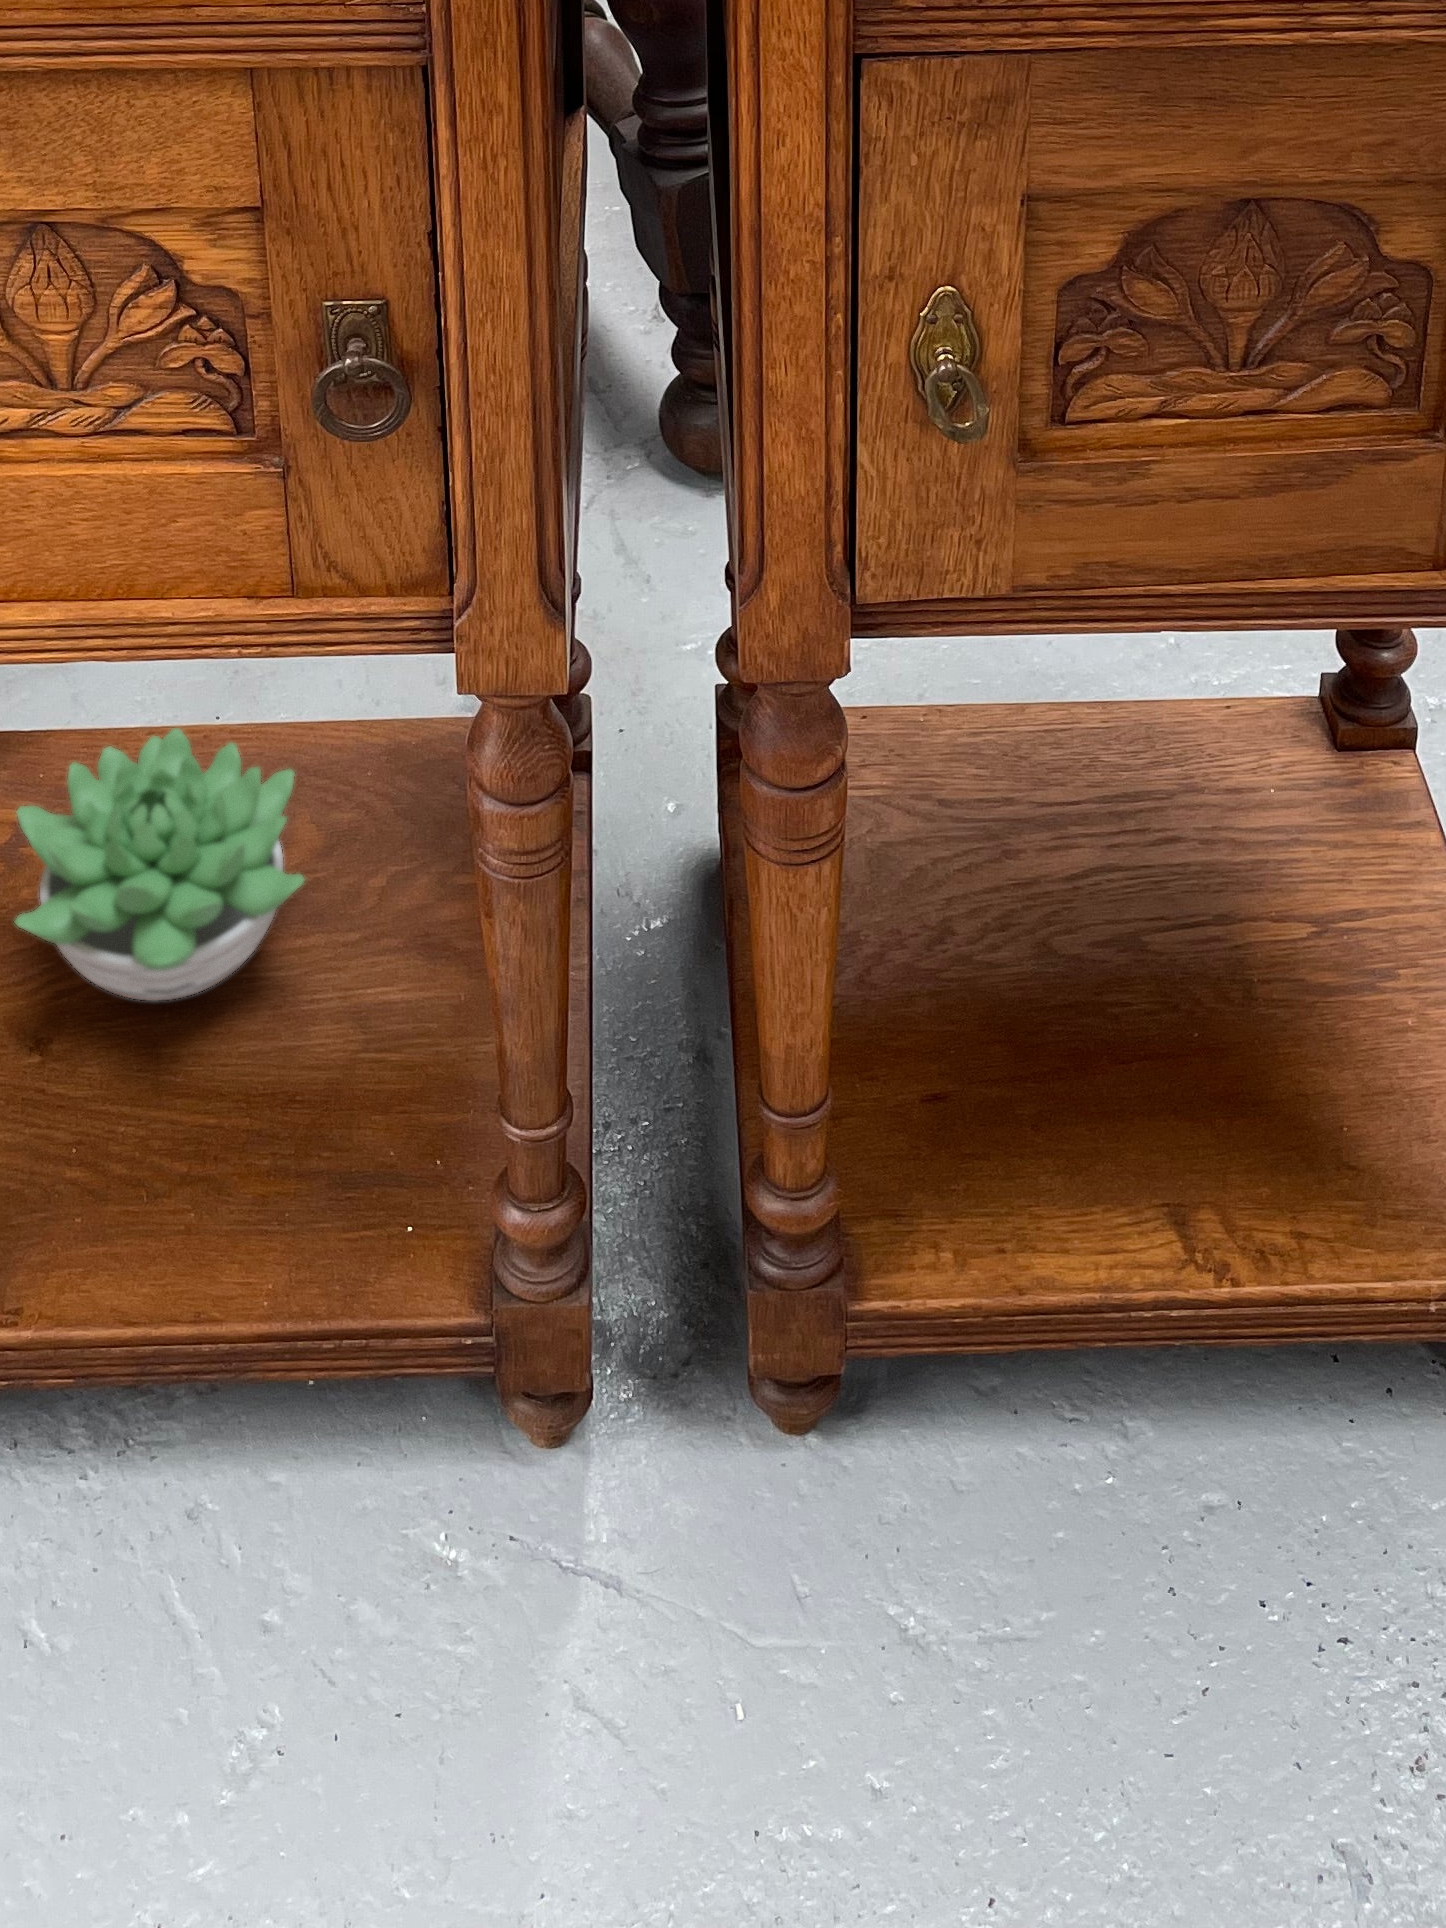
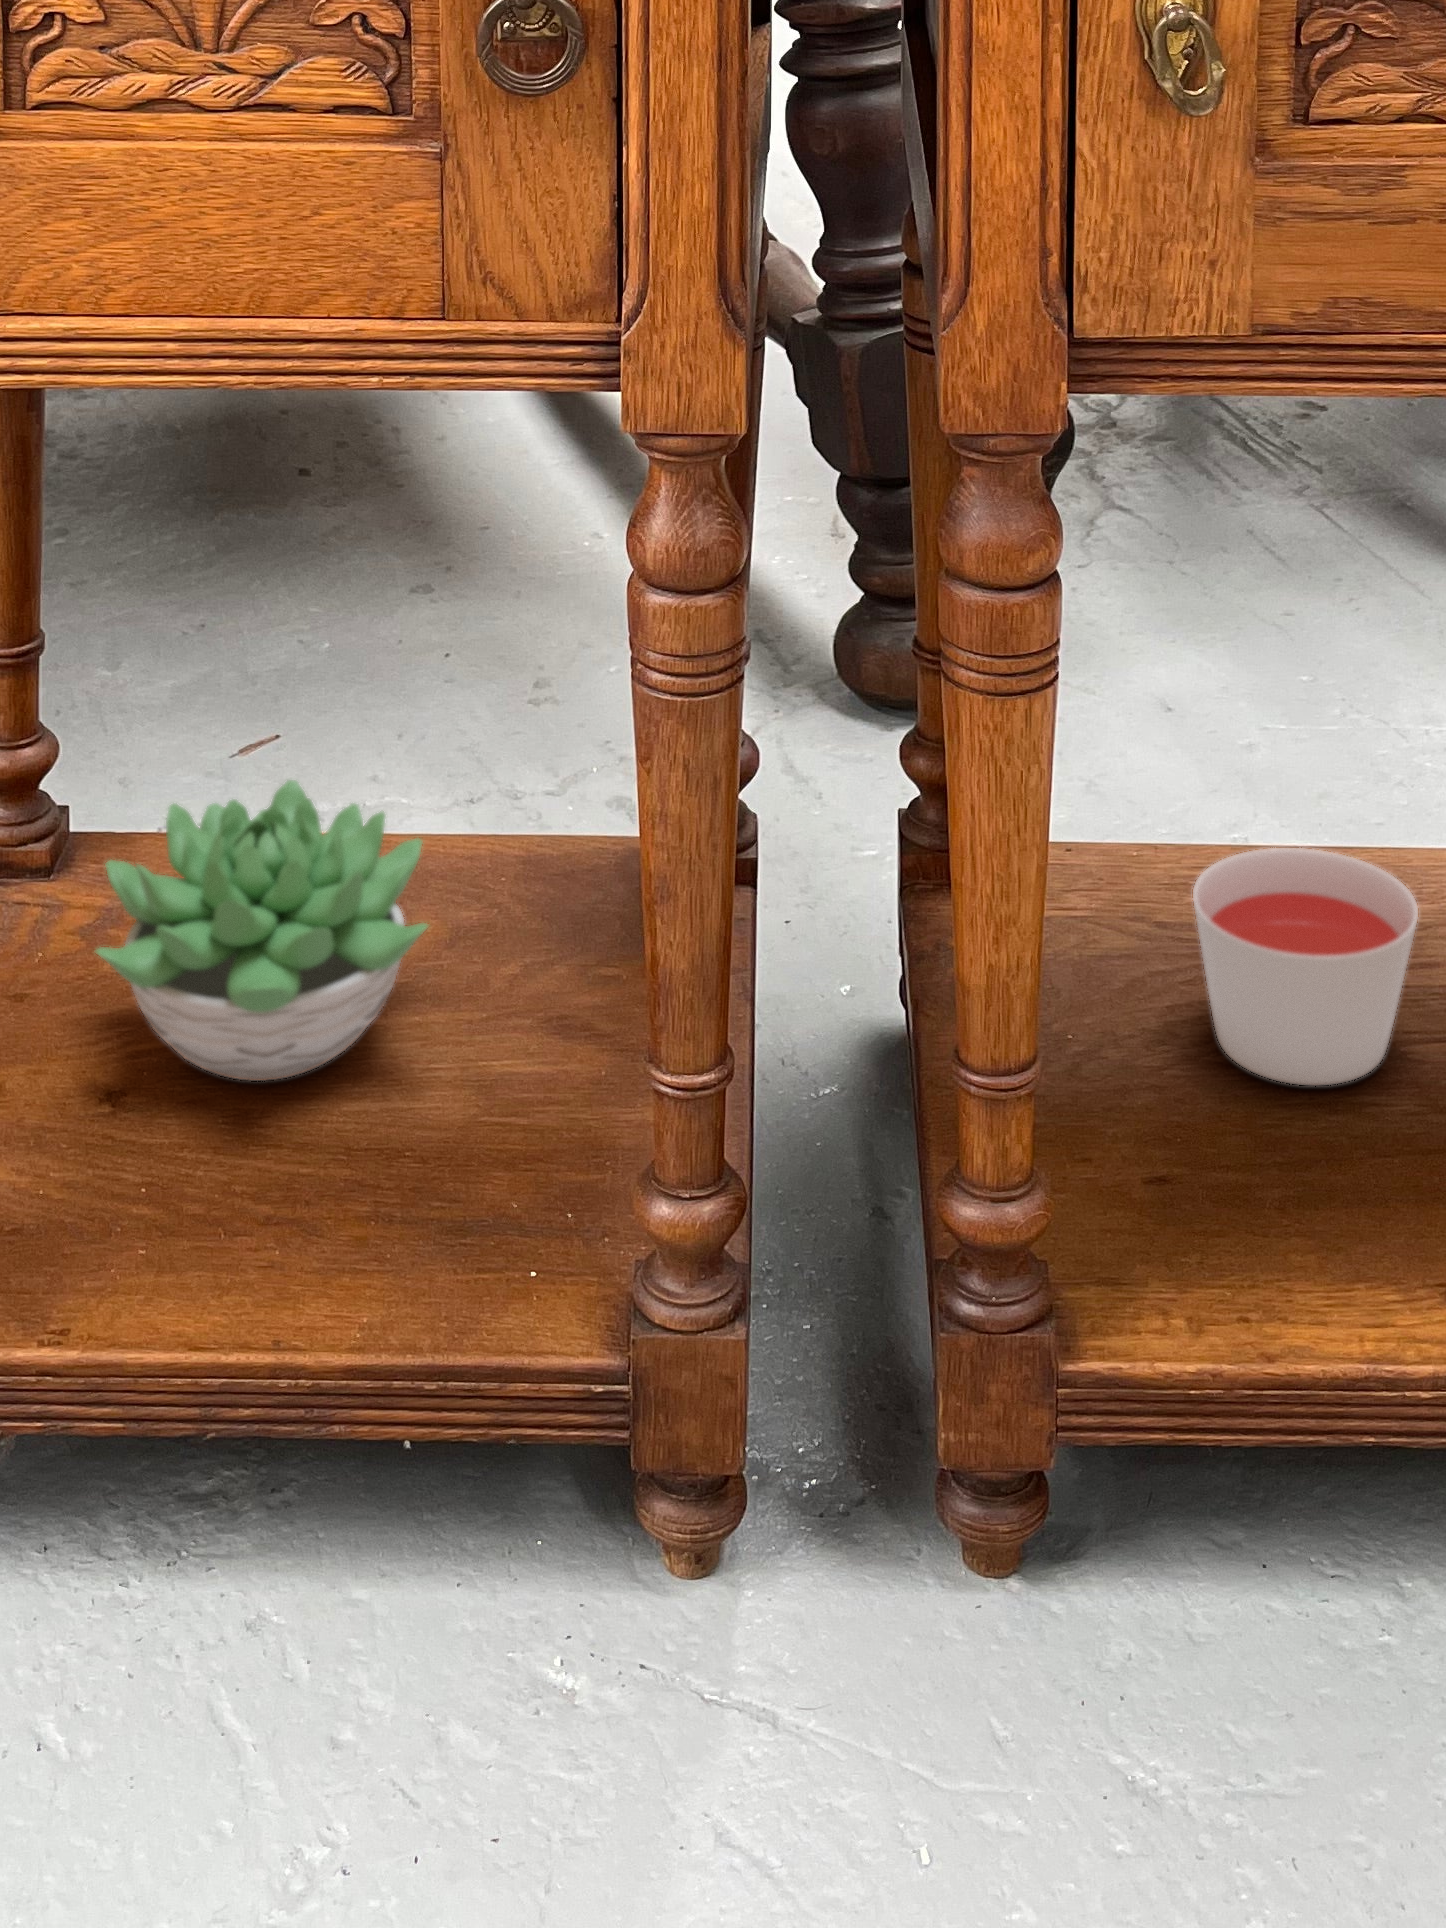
candle: none [965,752,1157,968] -> present [1193,848,1418,1086]

